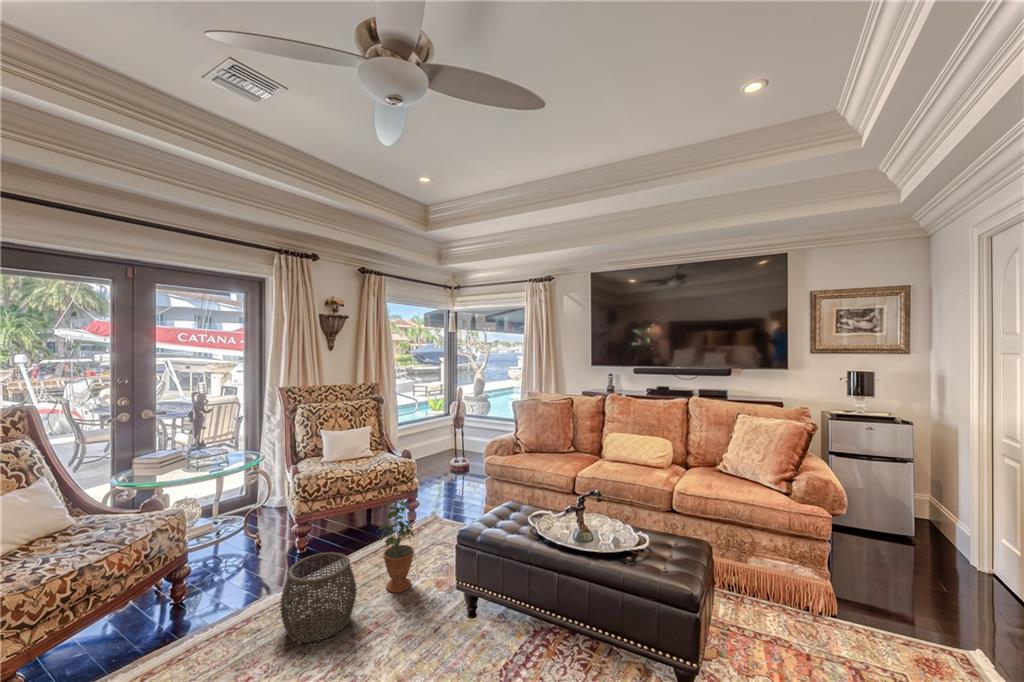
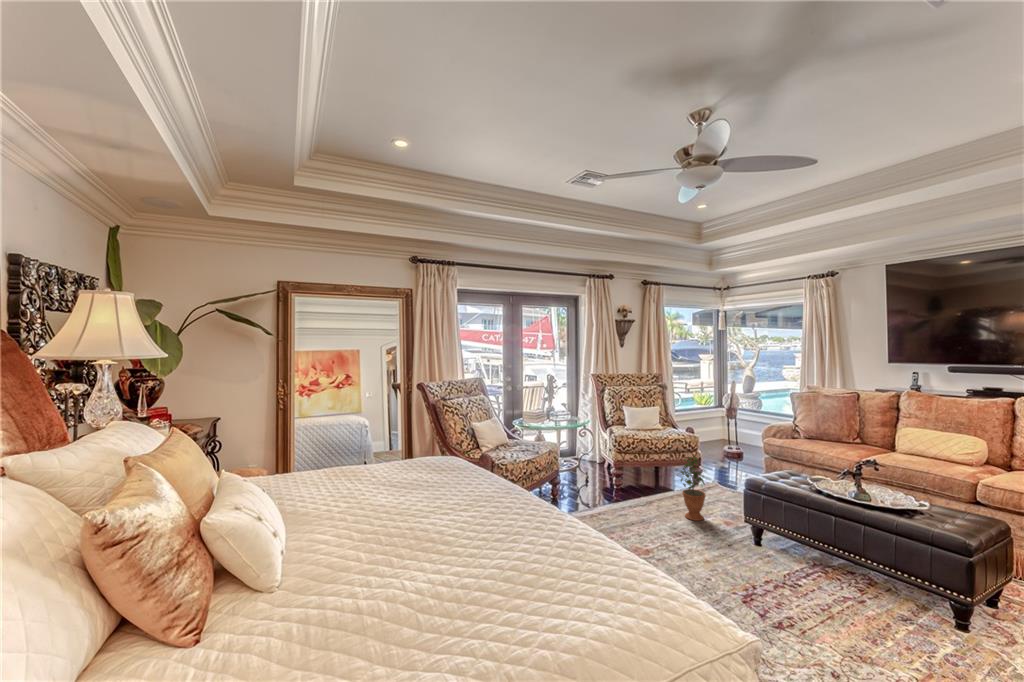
woven basket: present [280,552,357,643] -> none [621,481,668,532]

